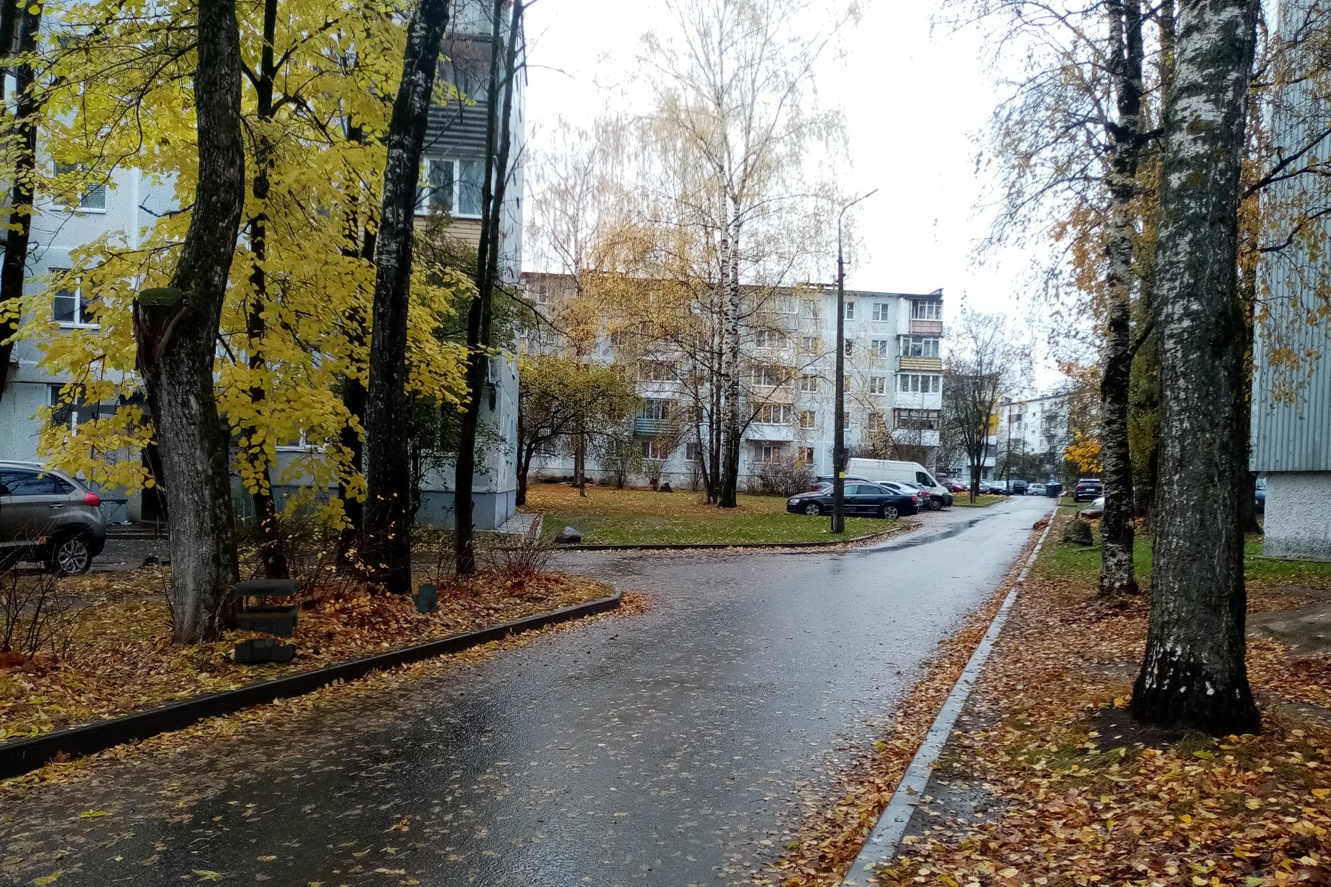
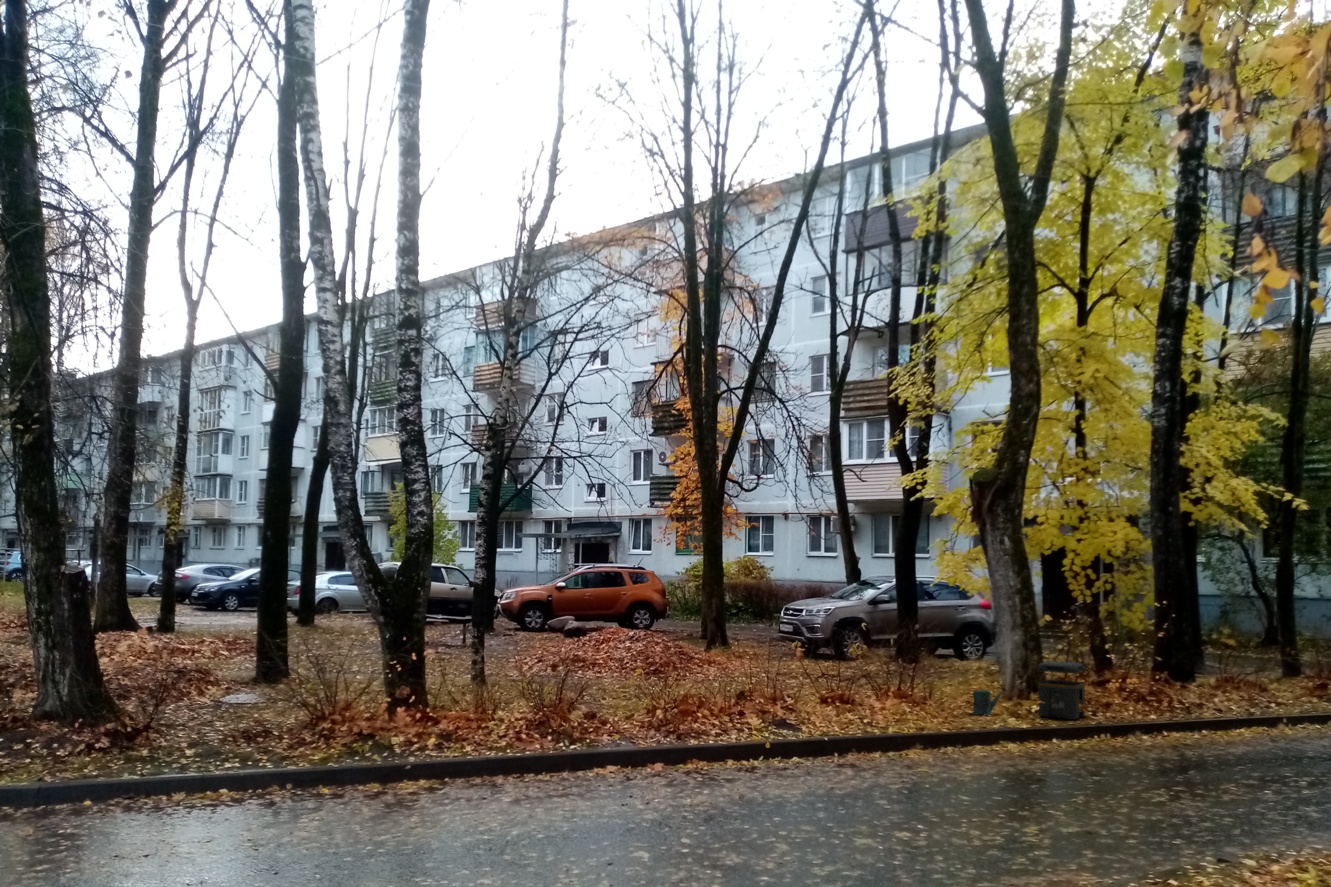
watering can: present [411,583,437,612] -> present [967,688,1006,715]

